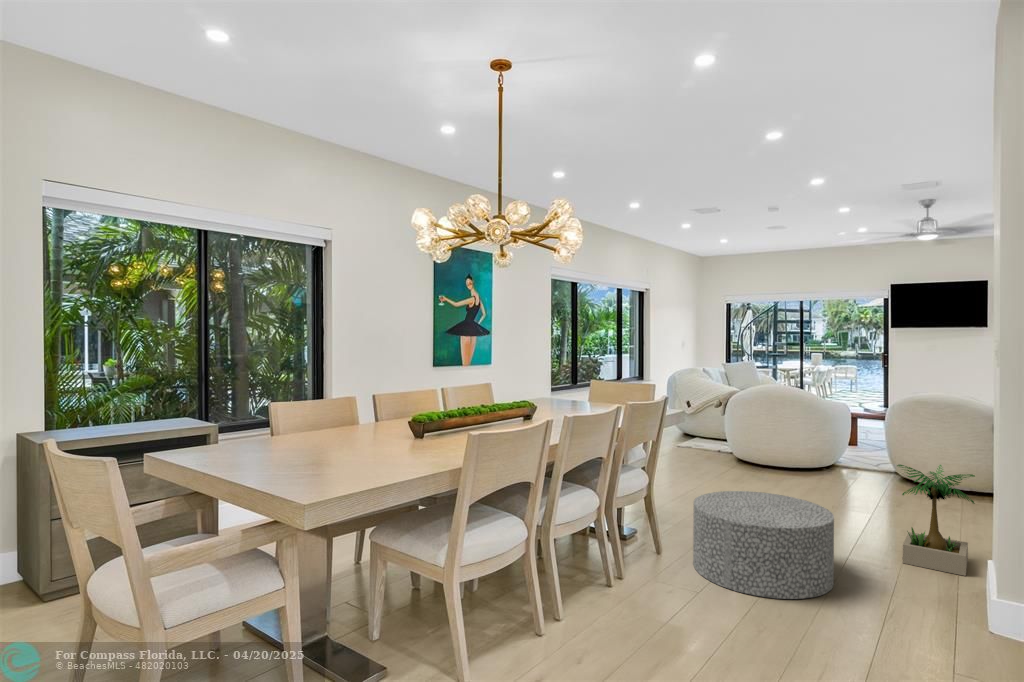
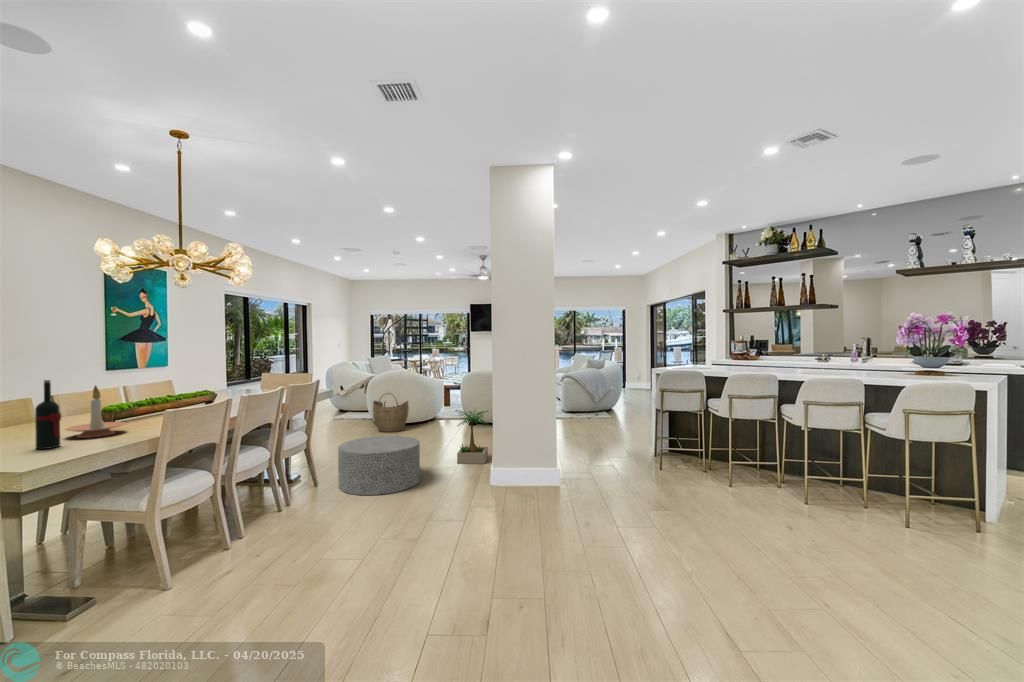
wine bottle: none [337,379,361,467] -> present [35,380,61,449]
candle holder: none [370,388,430,455] -> present [65,385,125,438]
woven basket: none [736,415,793,480] -> present [373,393,409,432]

